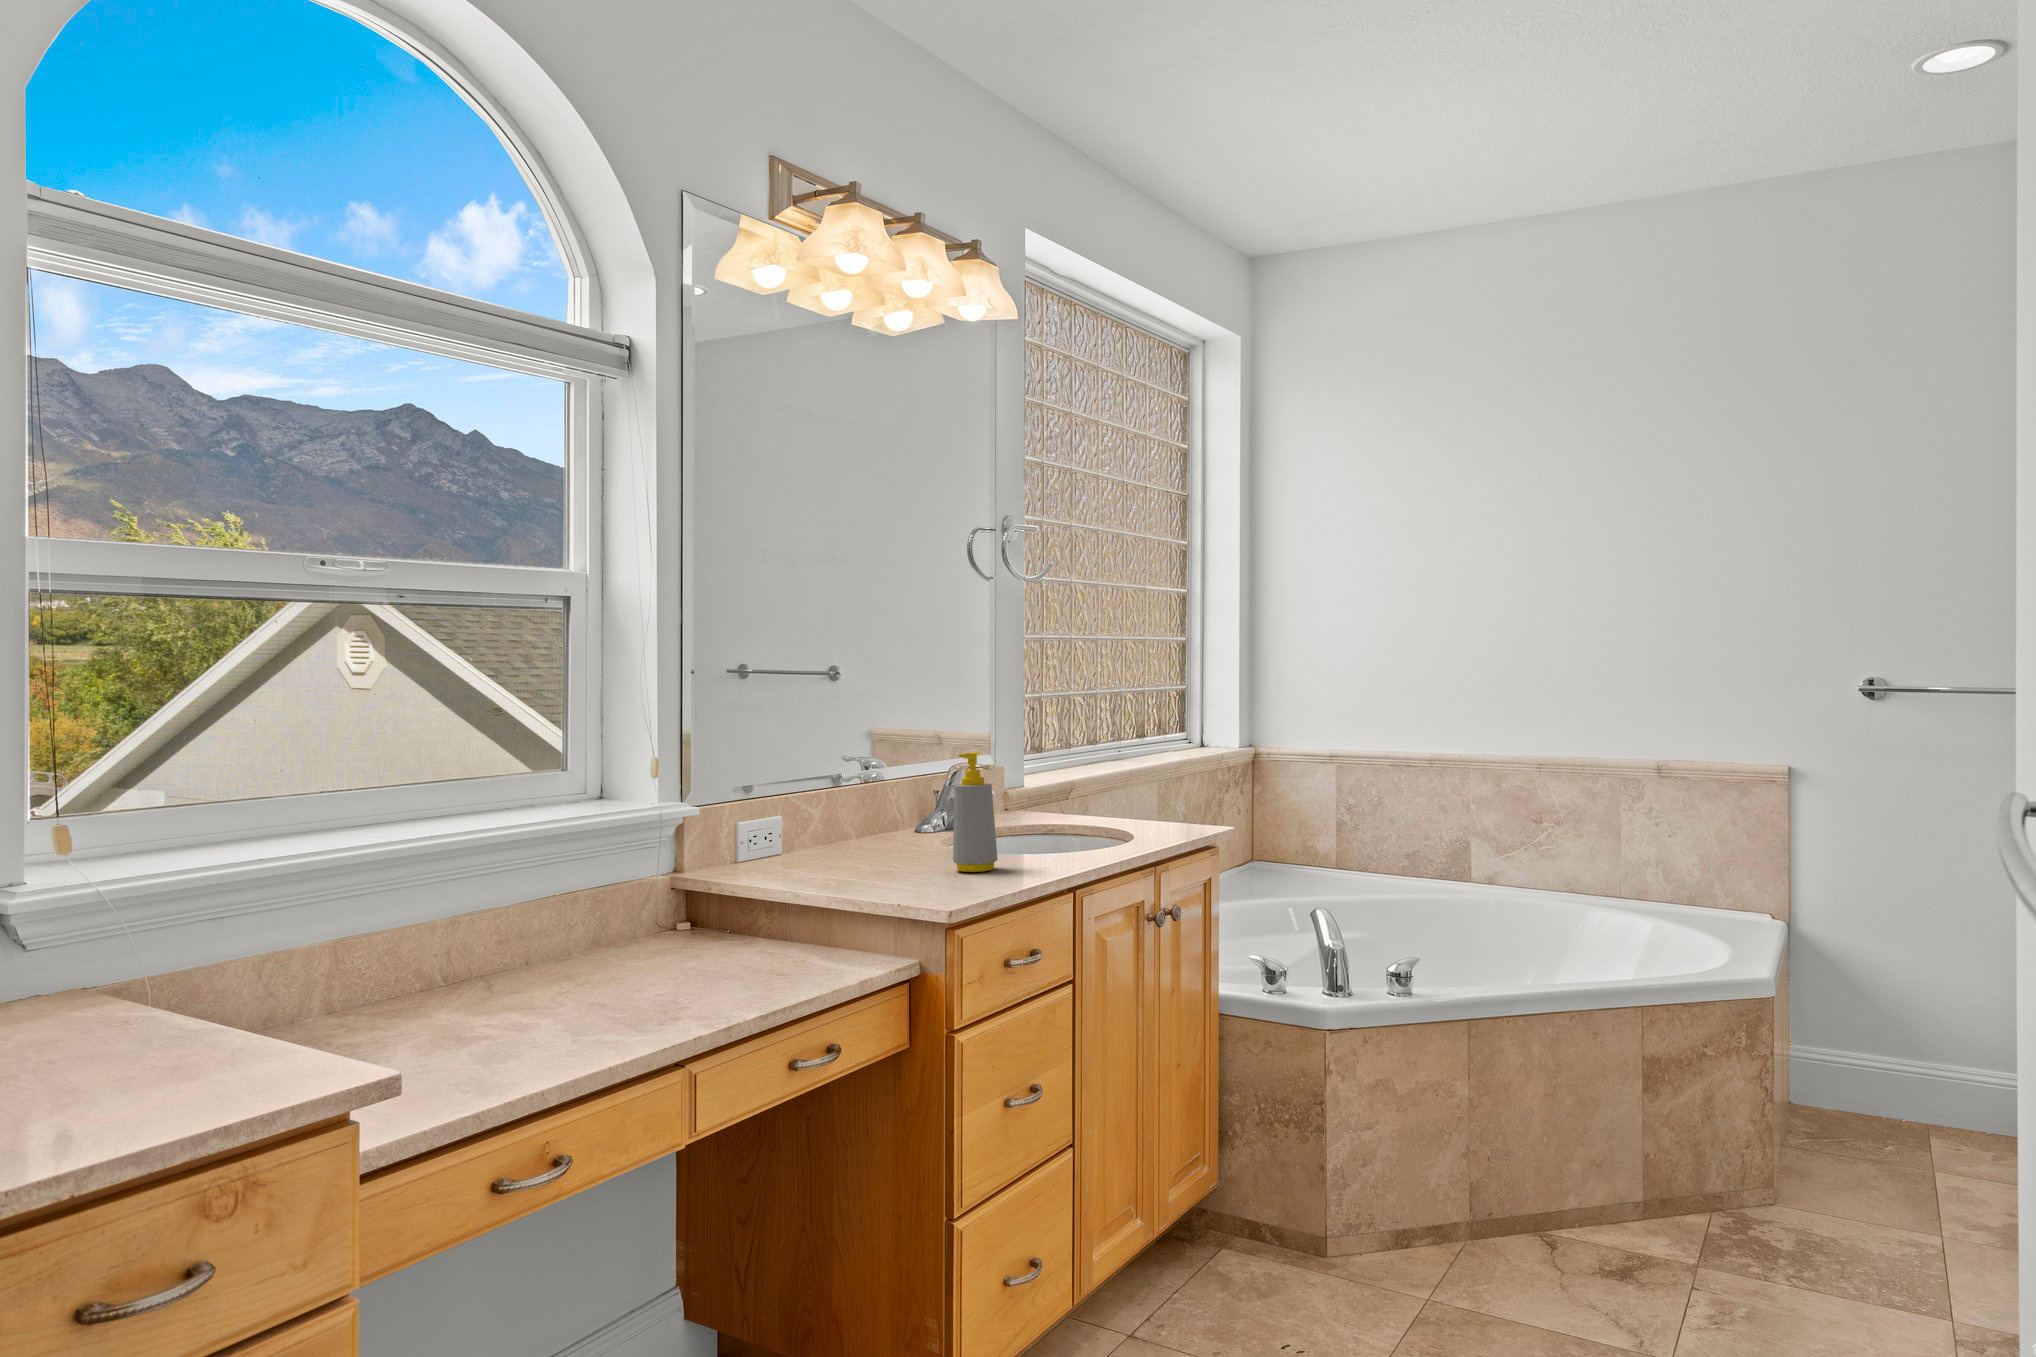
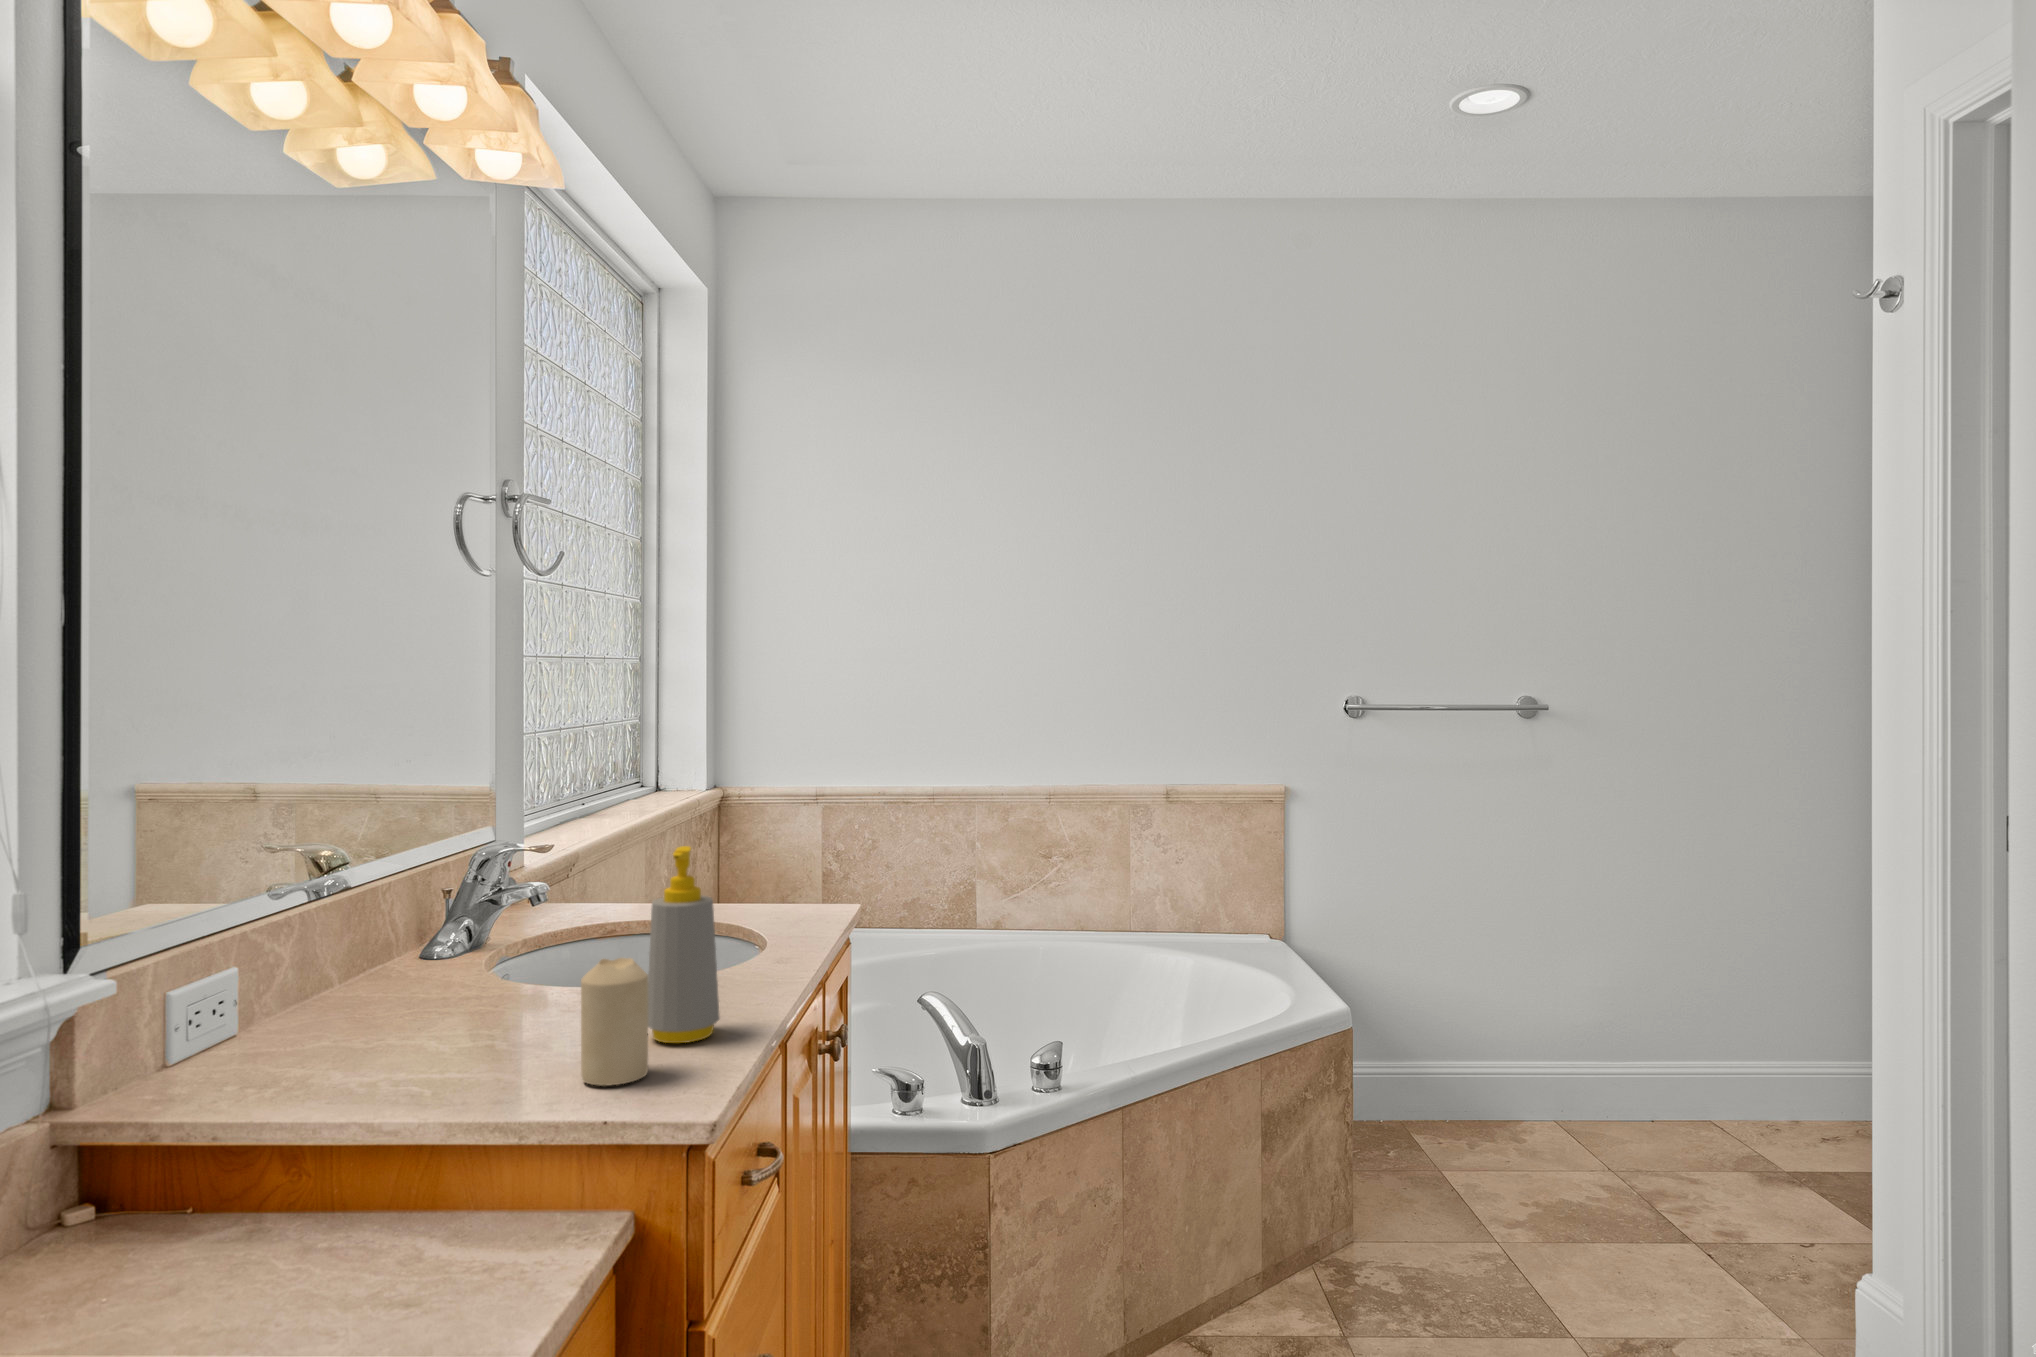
candle: none [892,811,931,883] -> present [581,958,648,1086]

